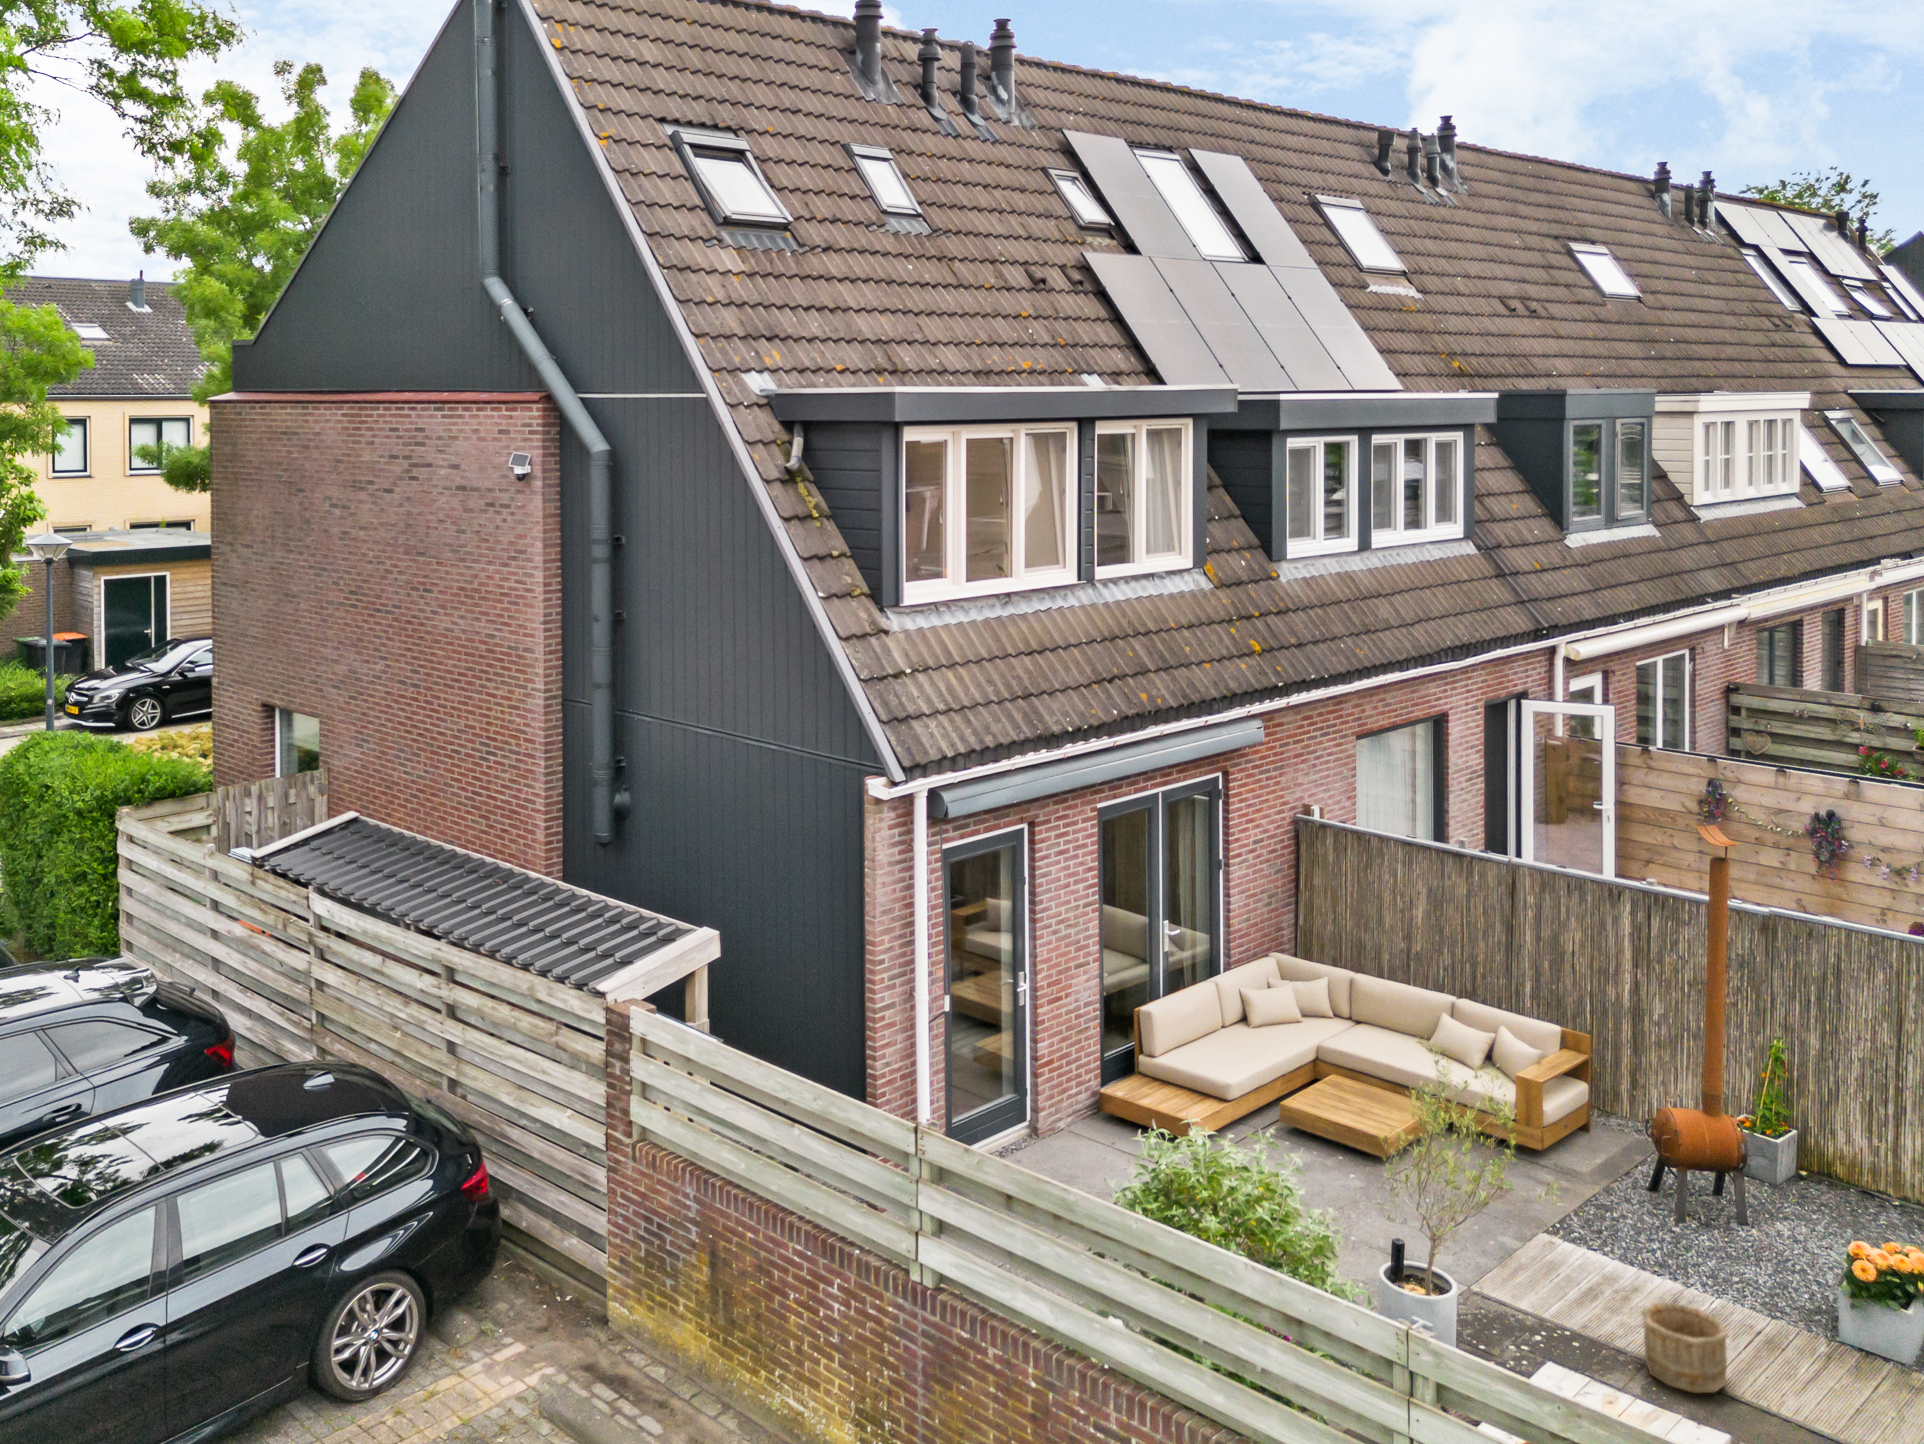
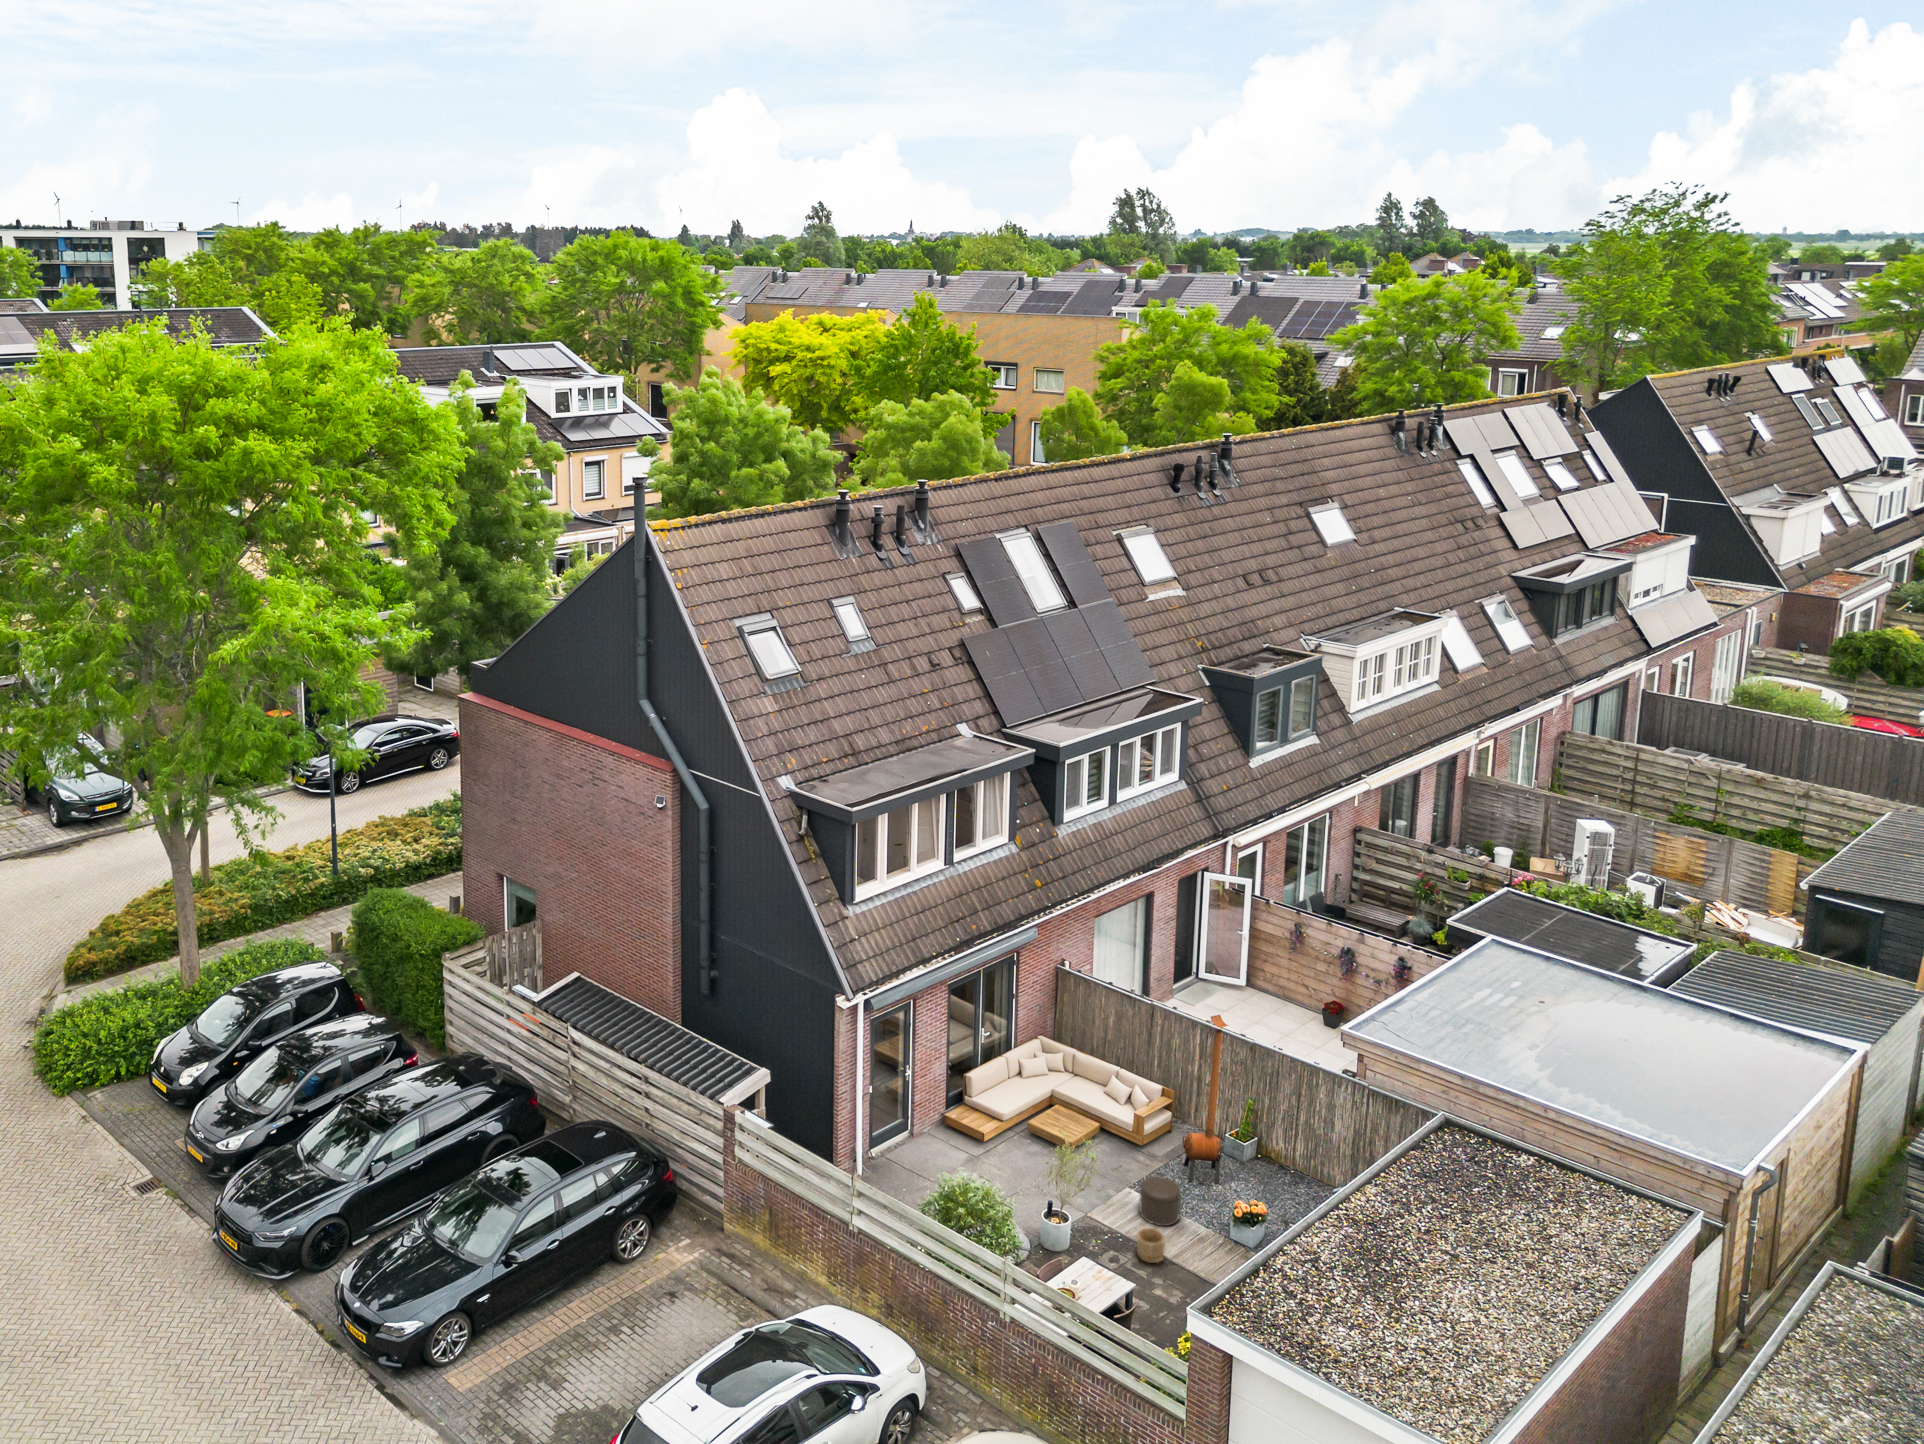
ottoman: none [1597,1193,1706,1309] -> present [1139,1176,1181,1226]

